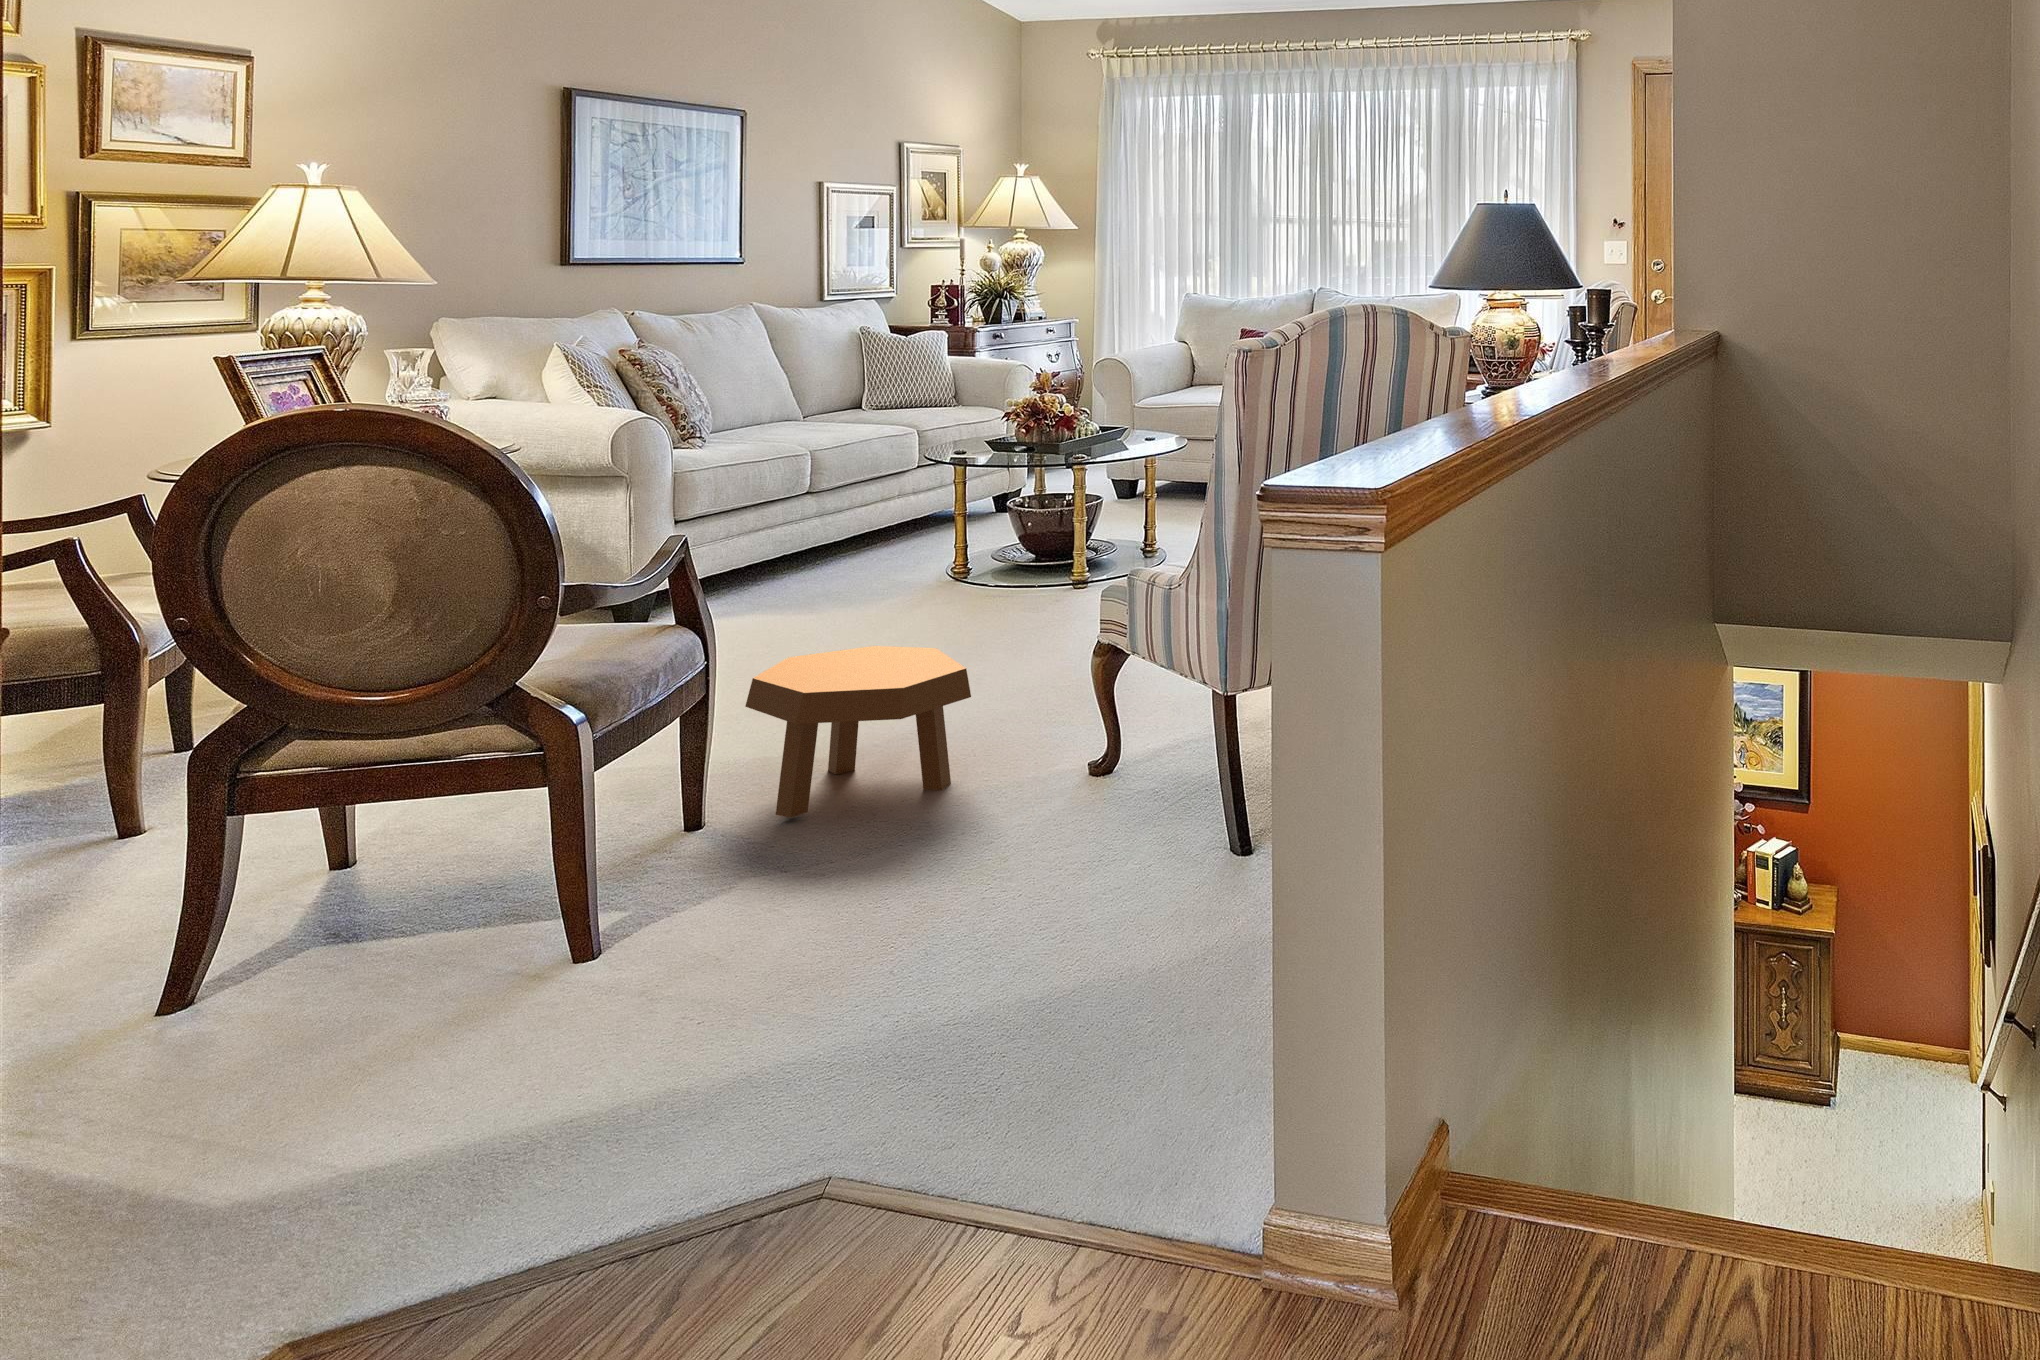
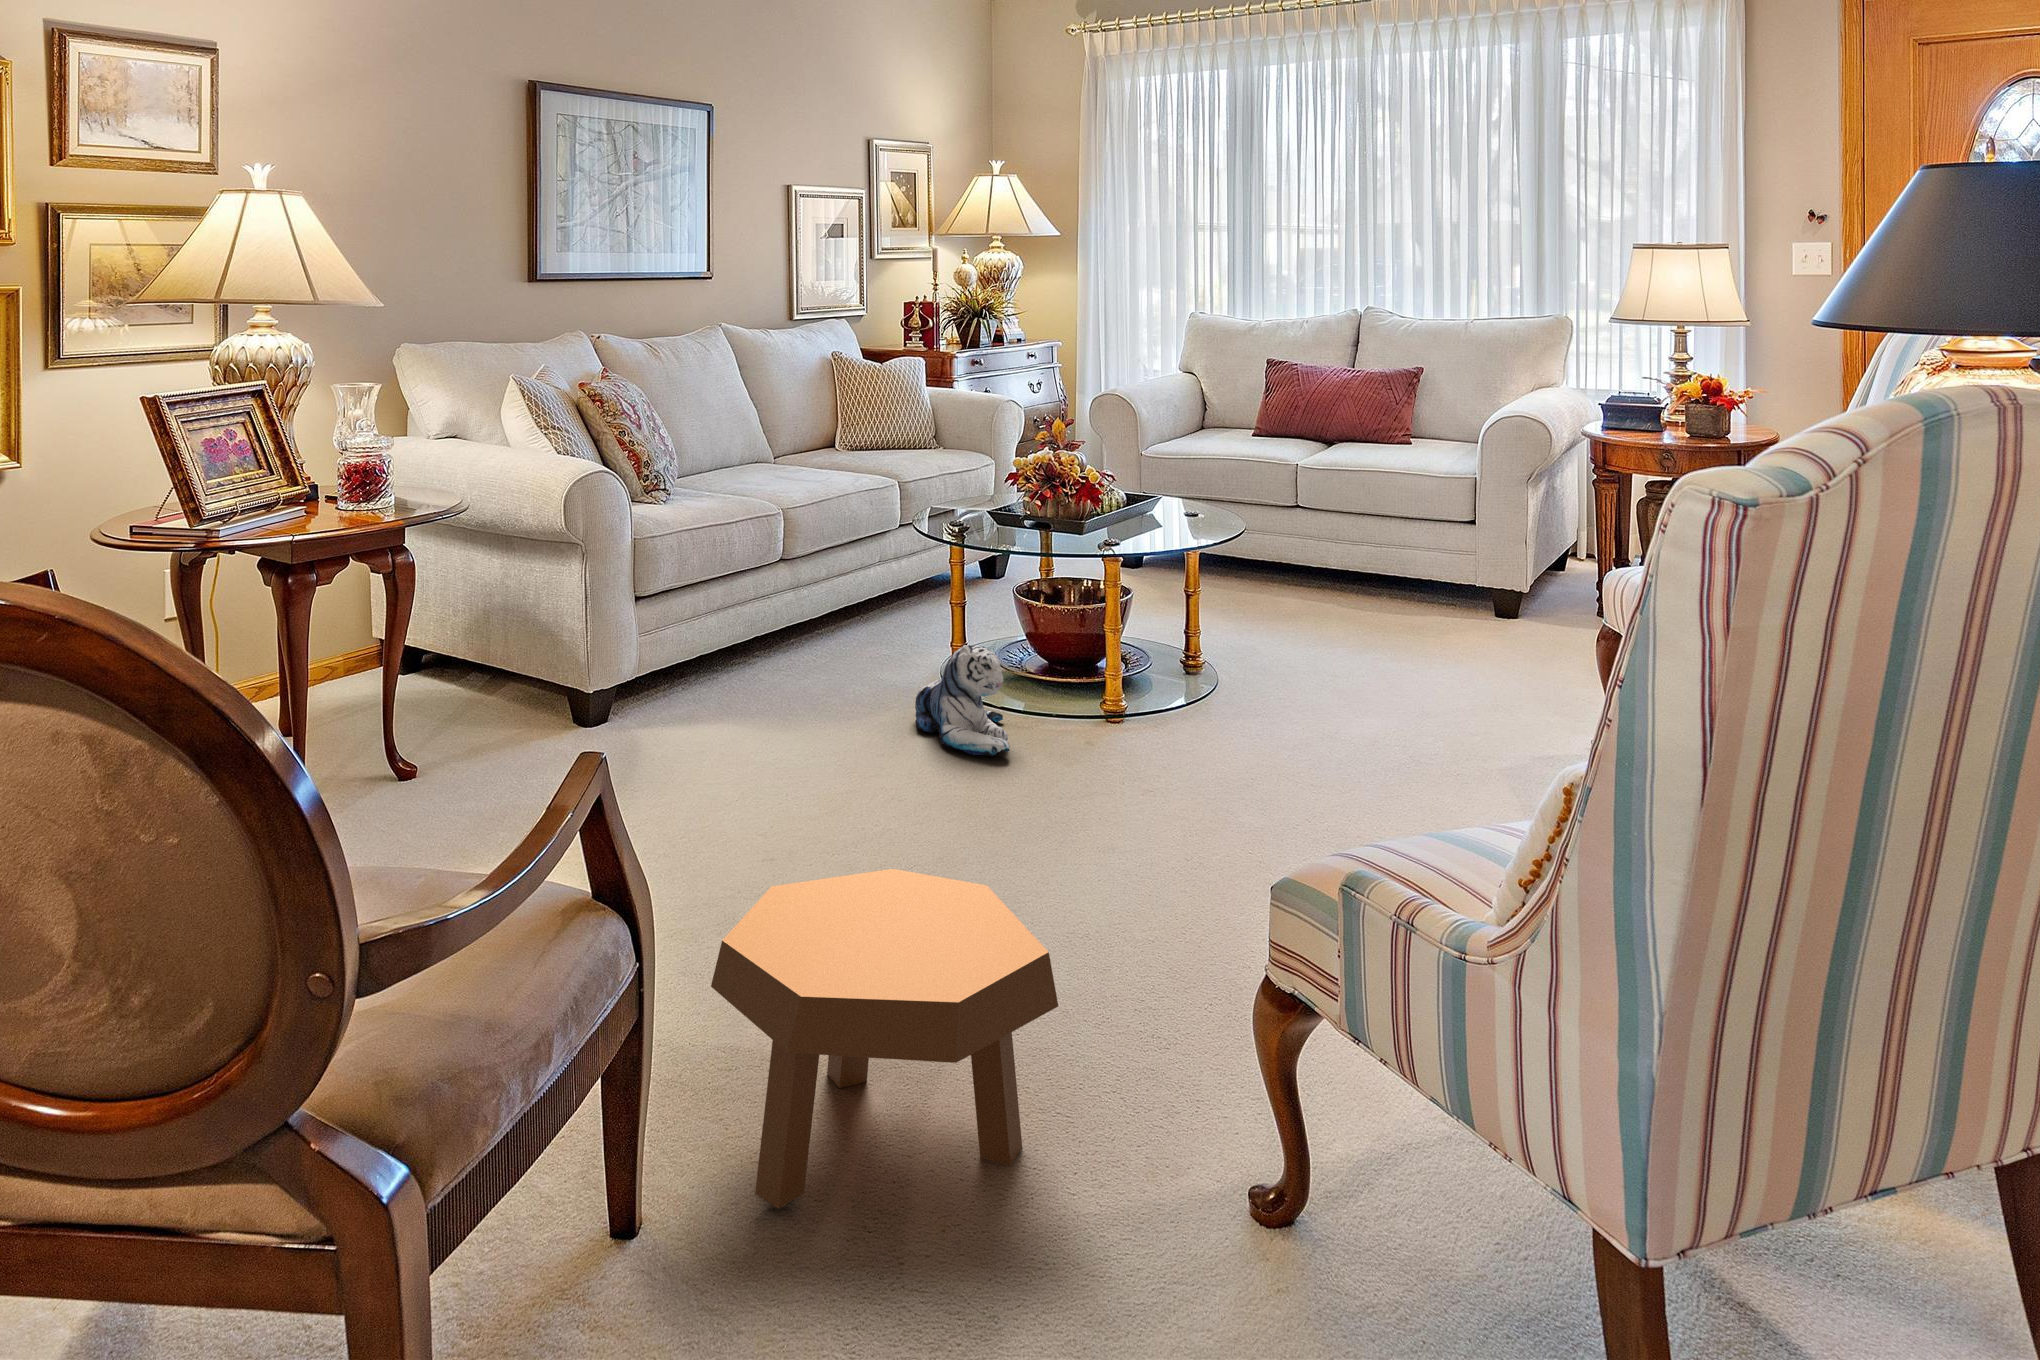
plush toy: none [919,541,990,617] -> present [915,645,1010,756]

